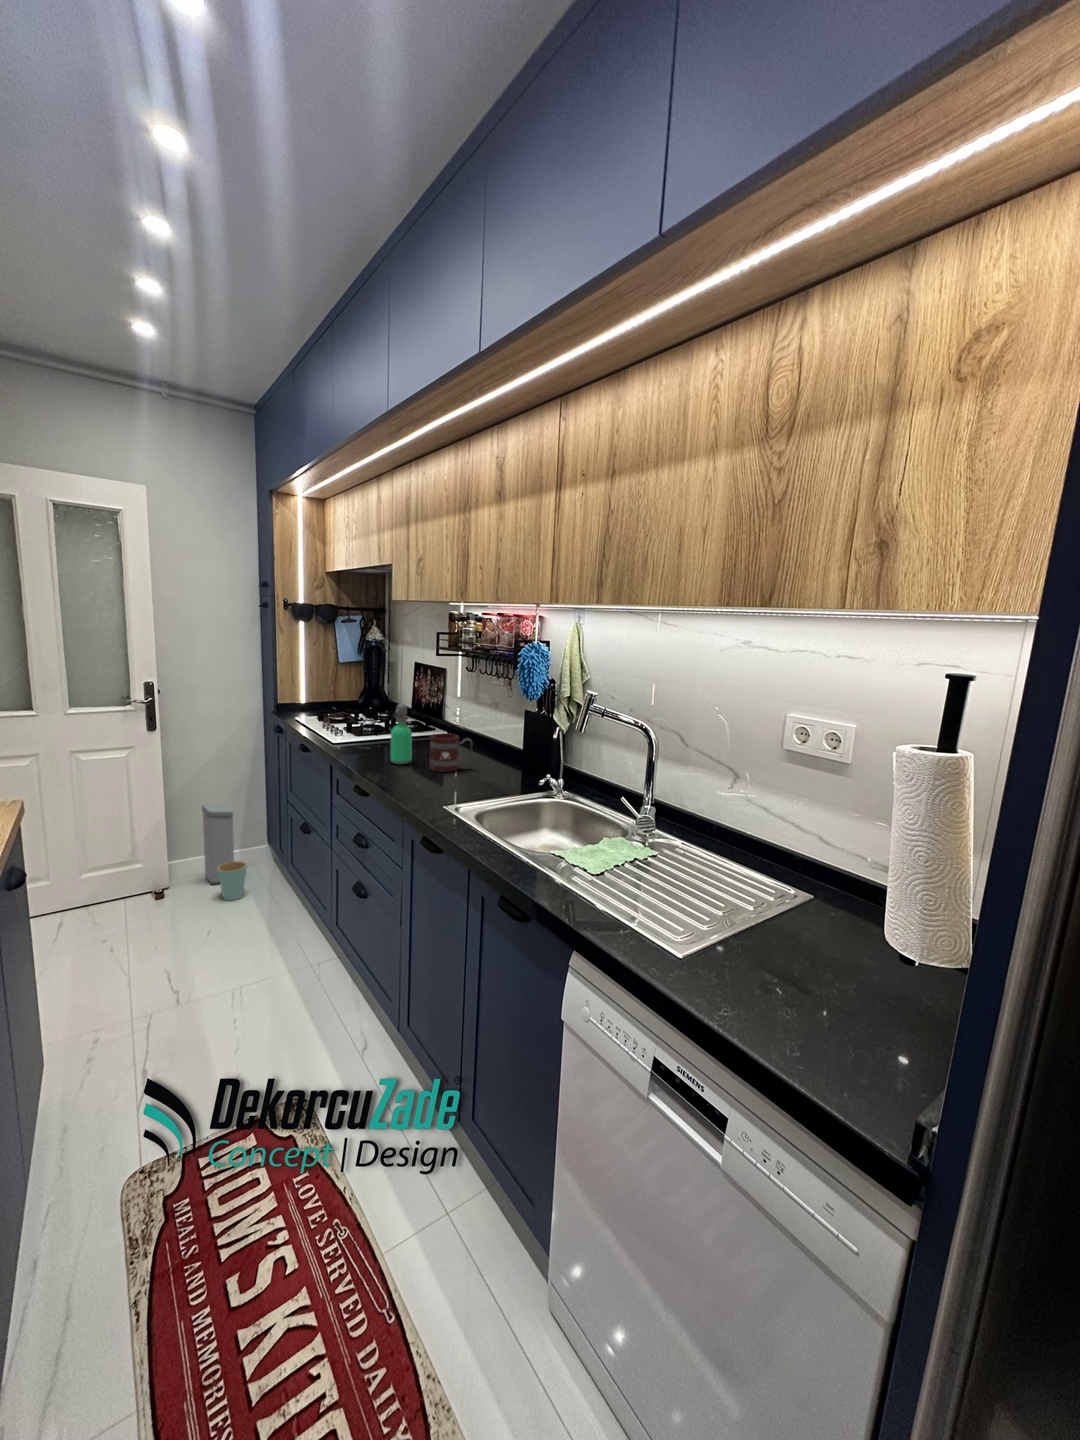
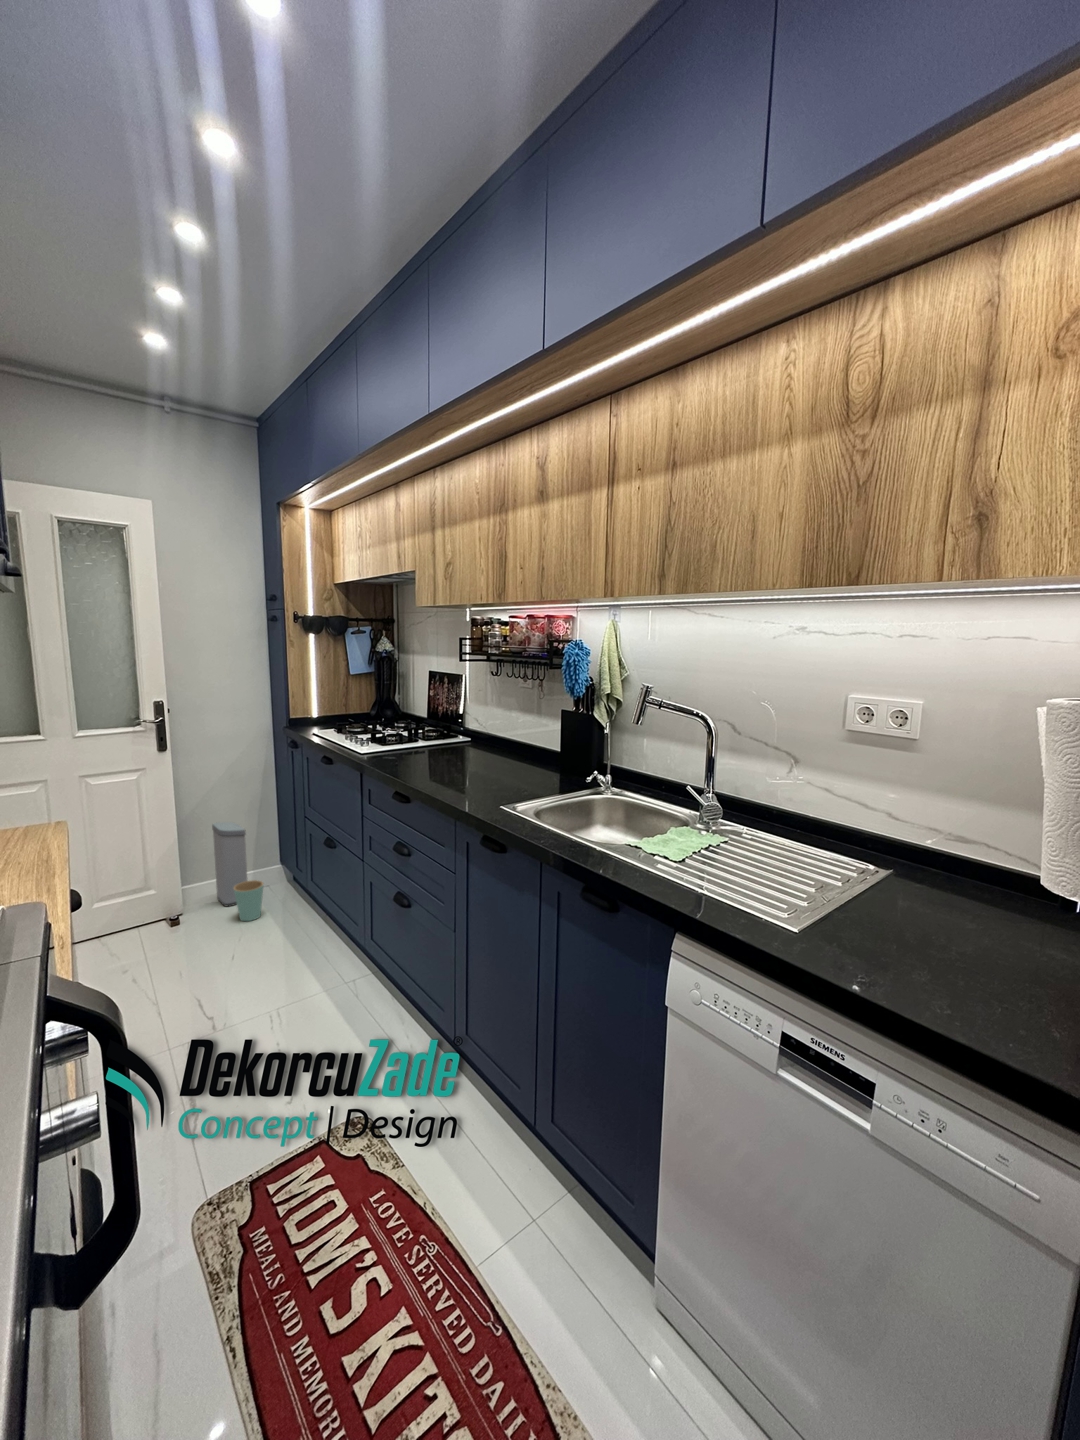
soap dispenser: present [391,704,412,764] -> none [428,707,449,769]
mug: present [429,734,473,772] -> none [469,736,512,774]

